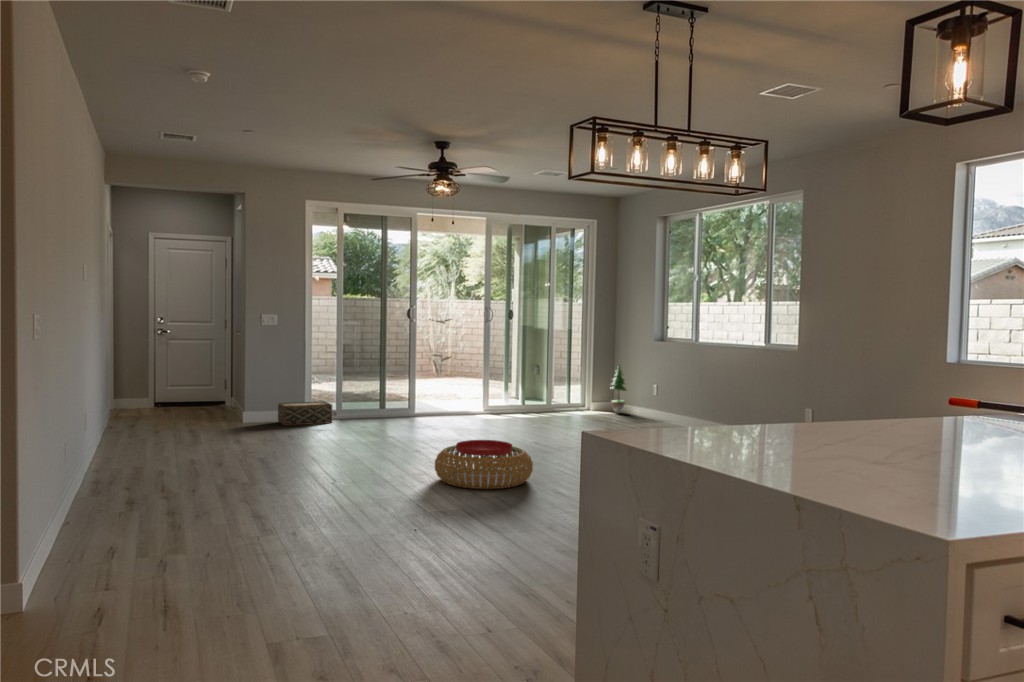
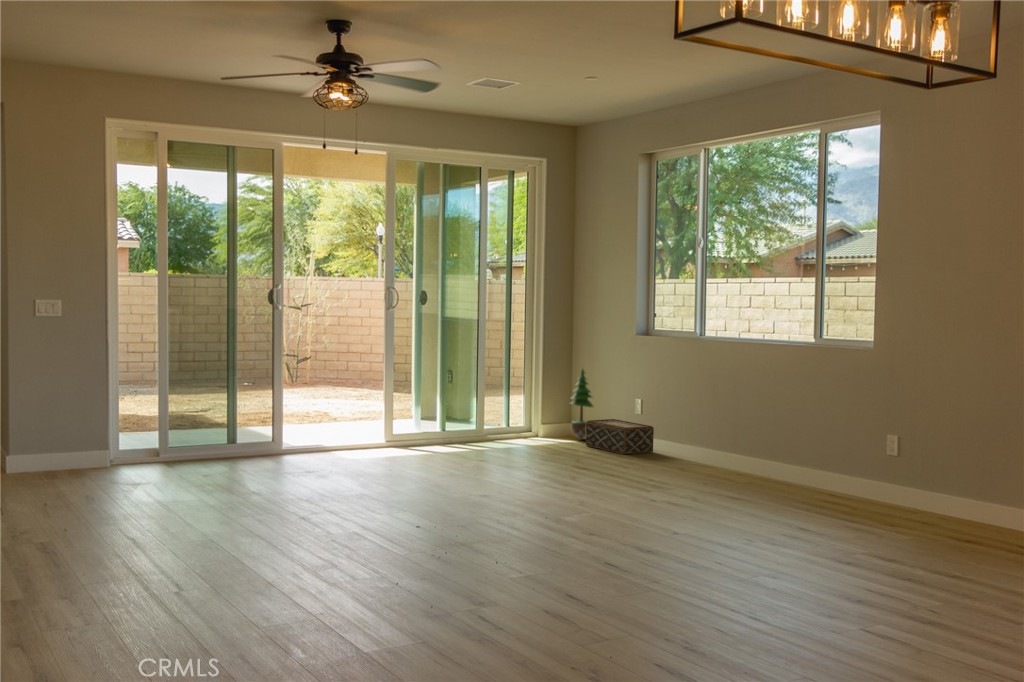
woven basket: present [278,401,332,426] -> present [586,419,654,454]
pouf: present [435,440,533,489] -> none [345,497,505,582]

